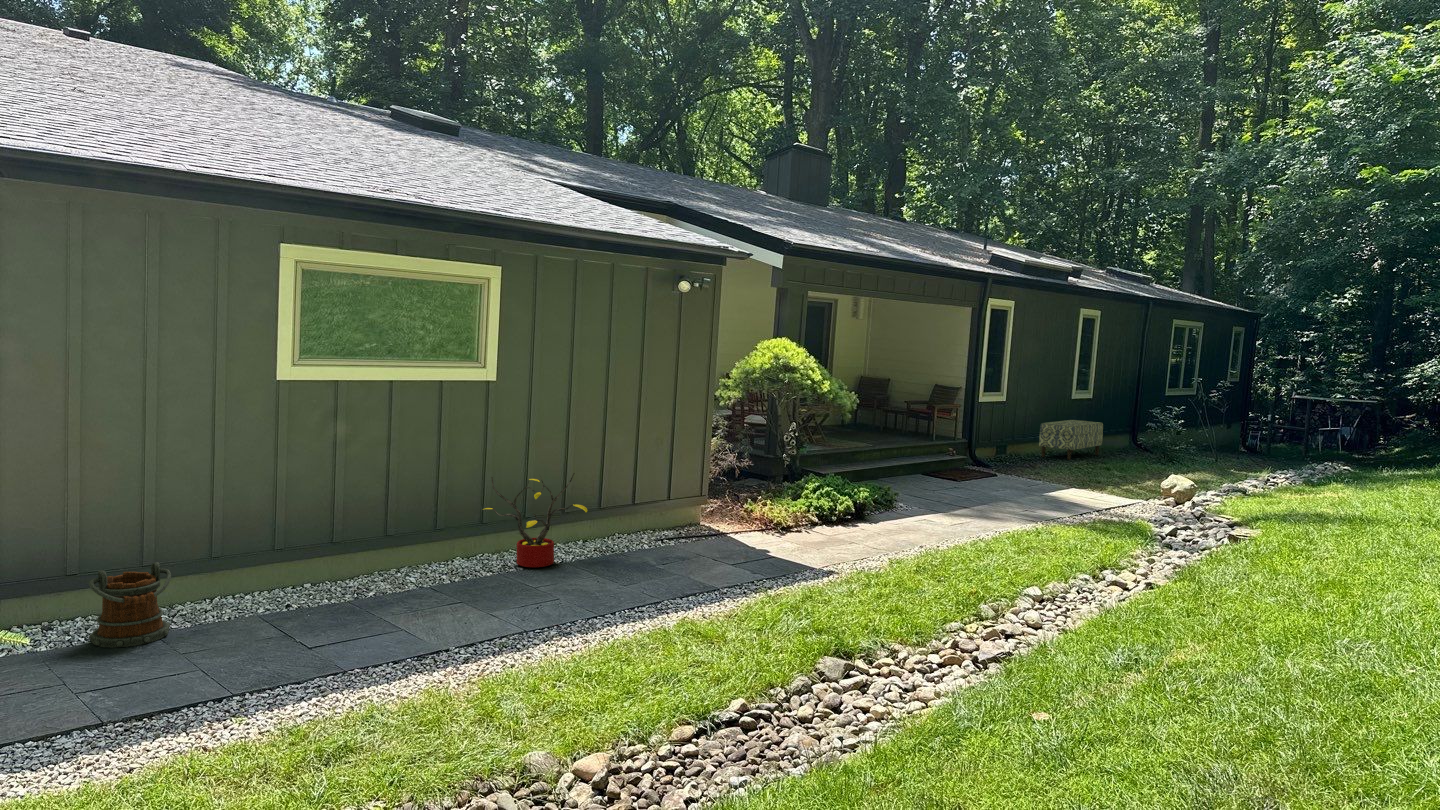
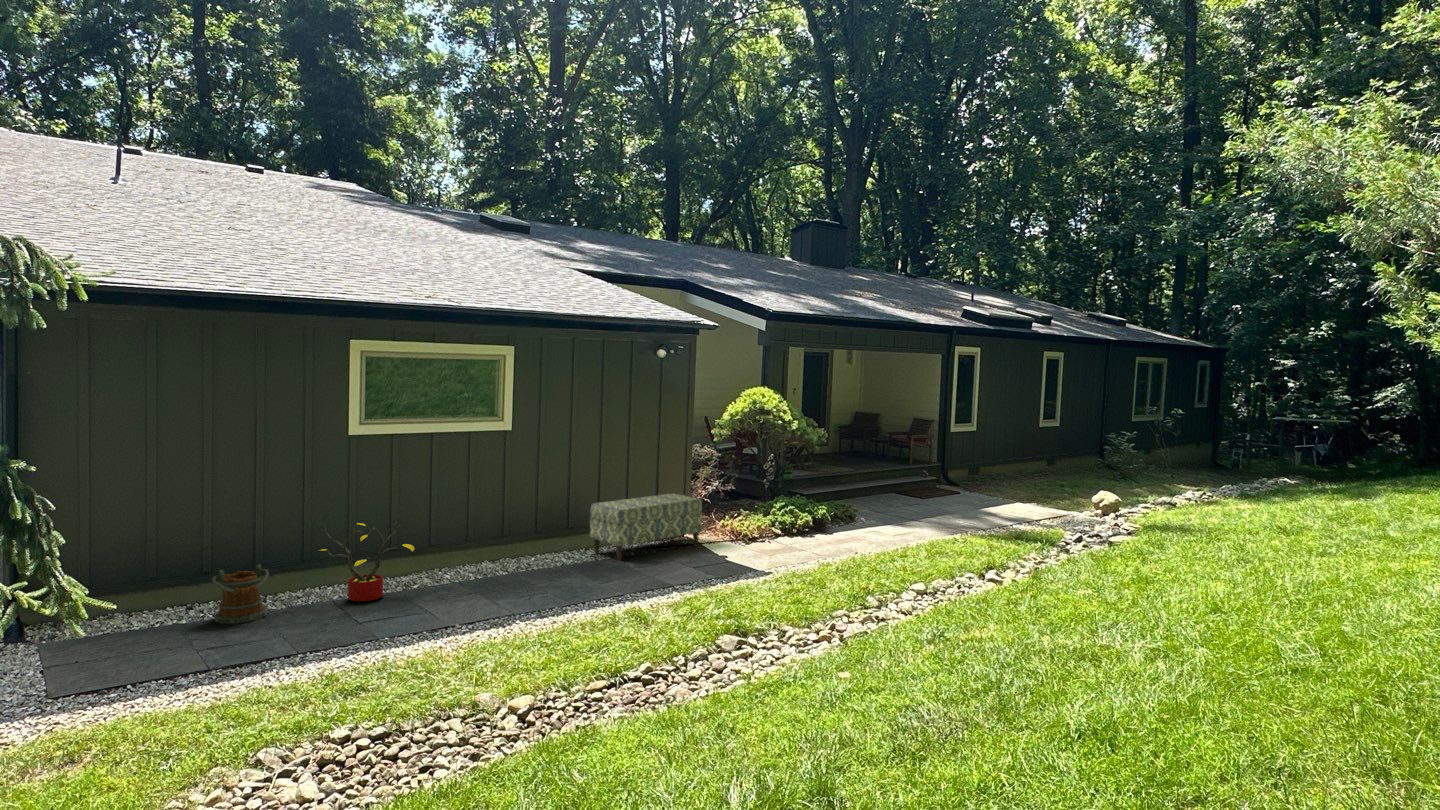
bench: present [1039,420,1103,460] -> present [590,493,702,561]
decorative plant: present [485,473,587,567] -> present [321,517,414,601]

